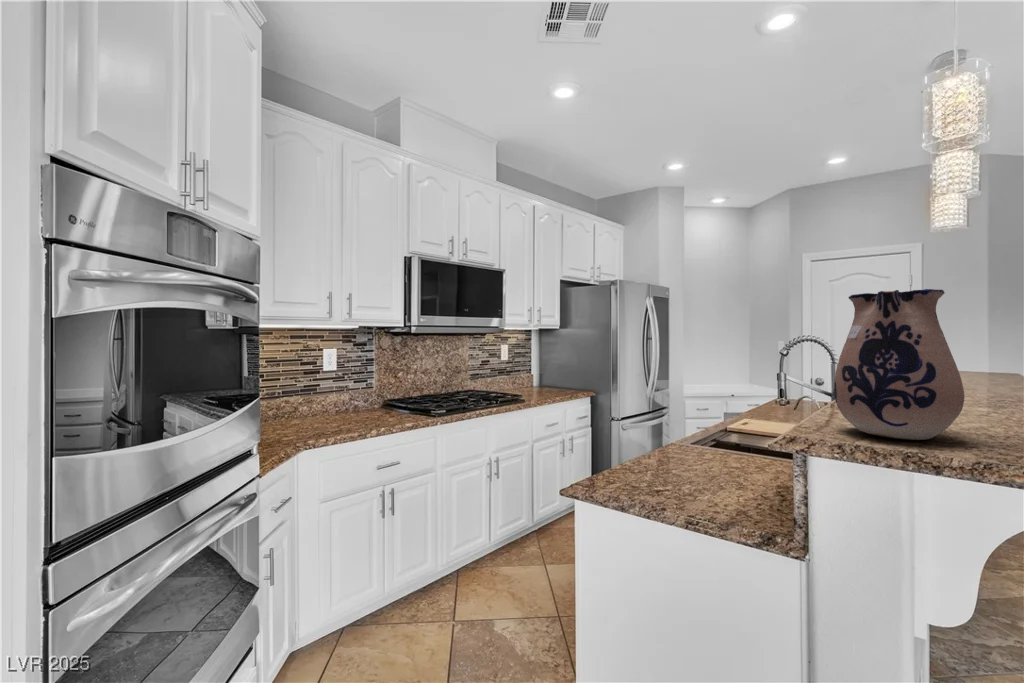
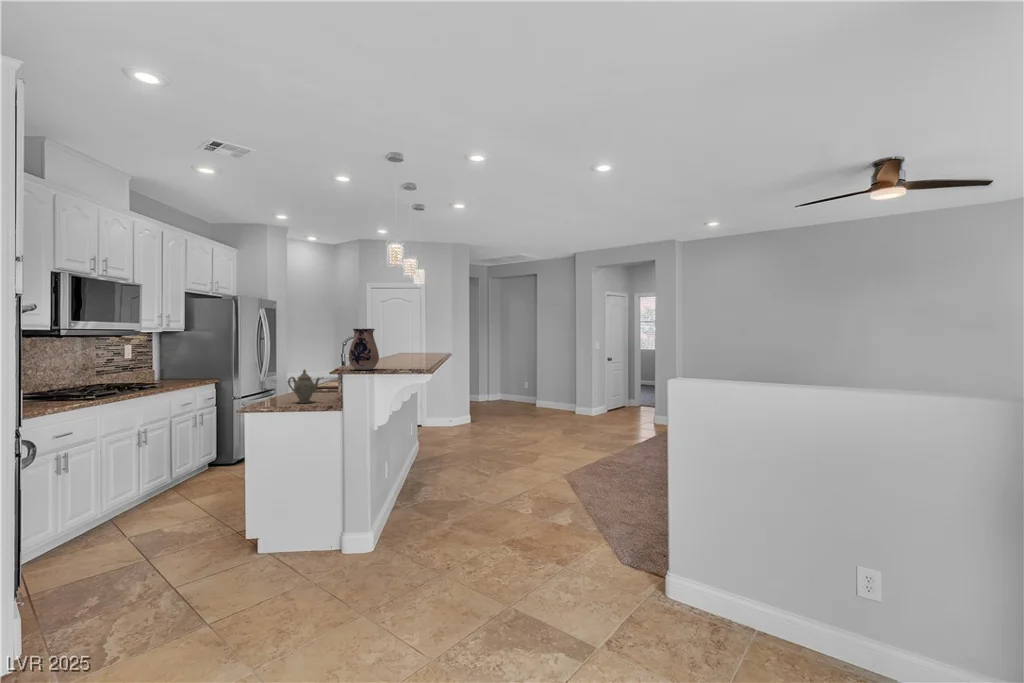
teapot: none [654,411,740,504] -> present [288,369,321,403]

